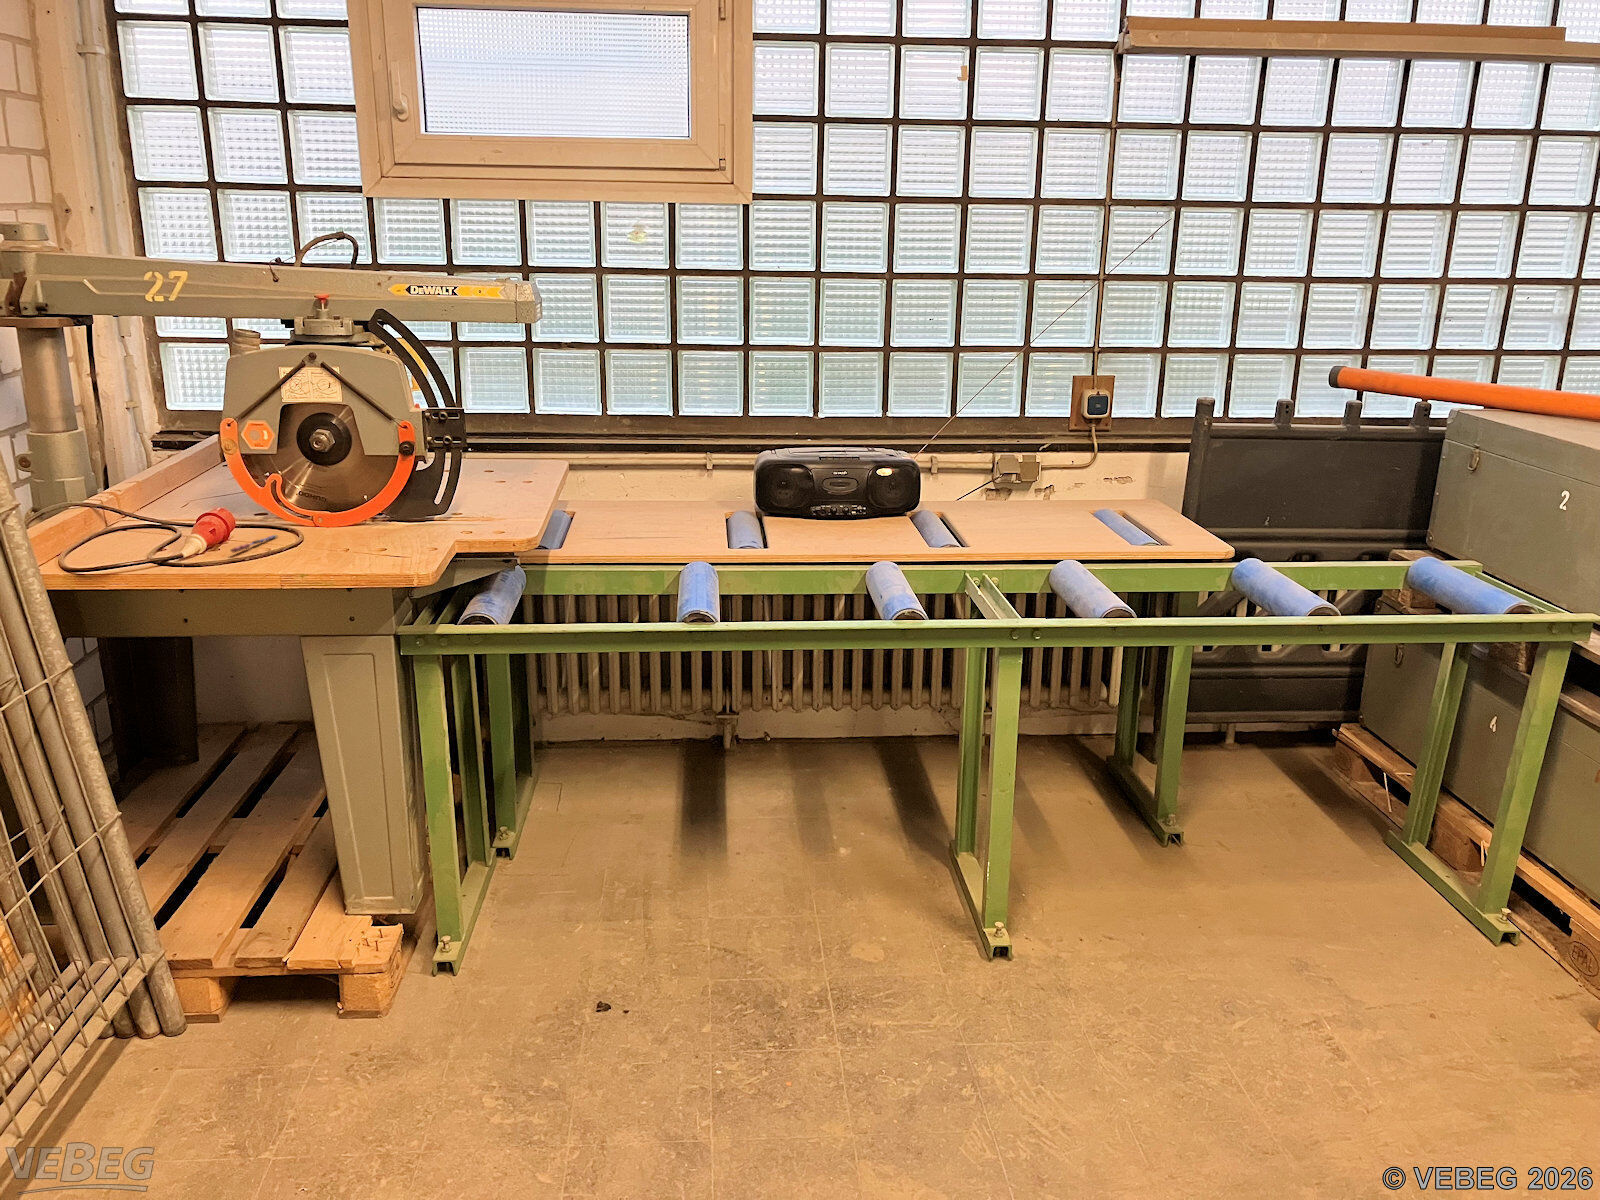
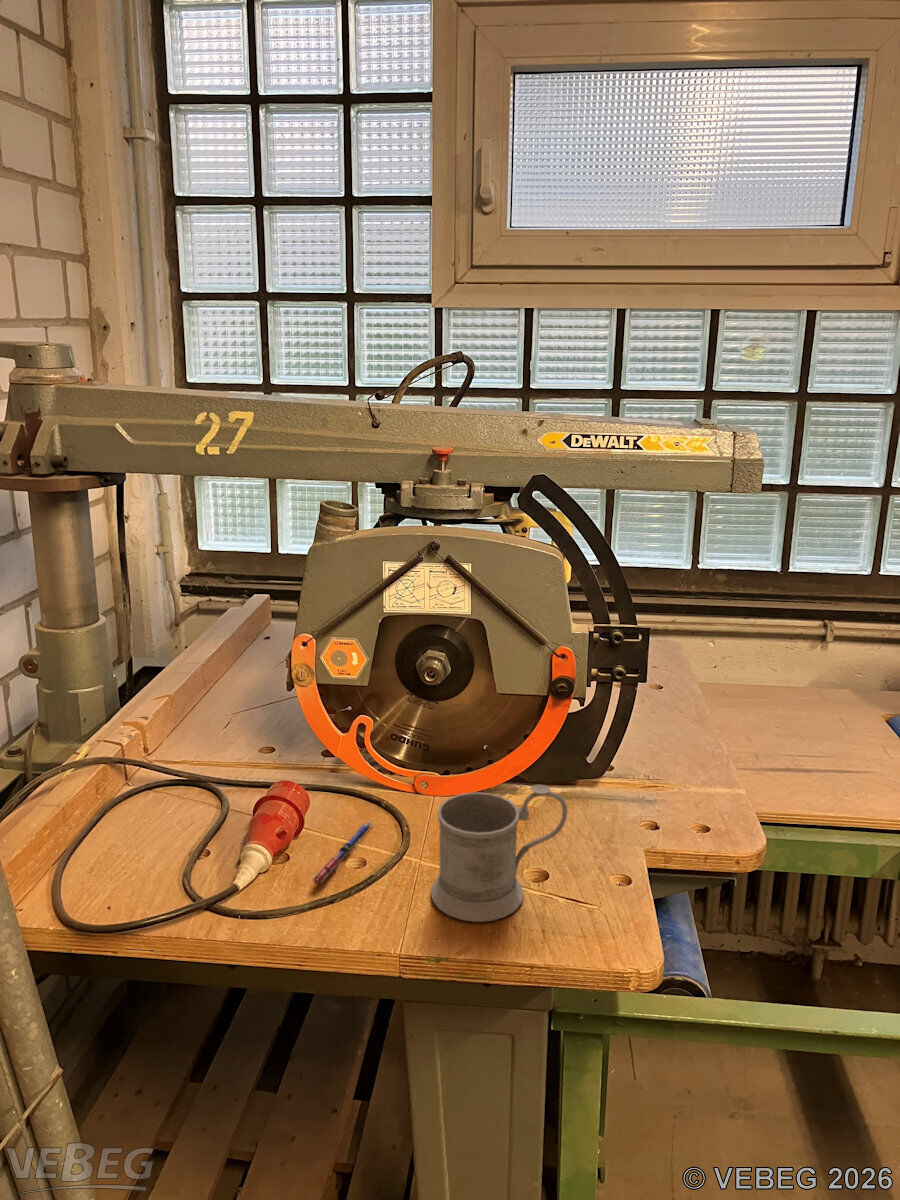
mug: none [301,484,383,558] -> present [431,785,567,922]

